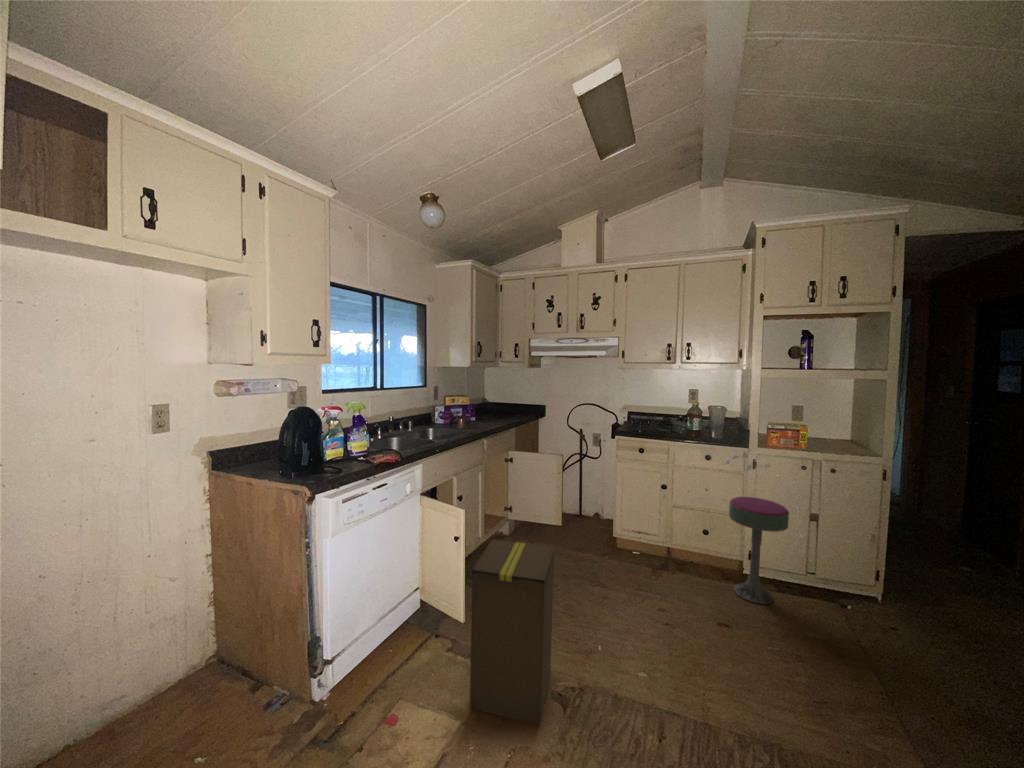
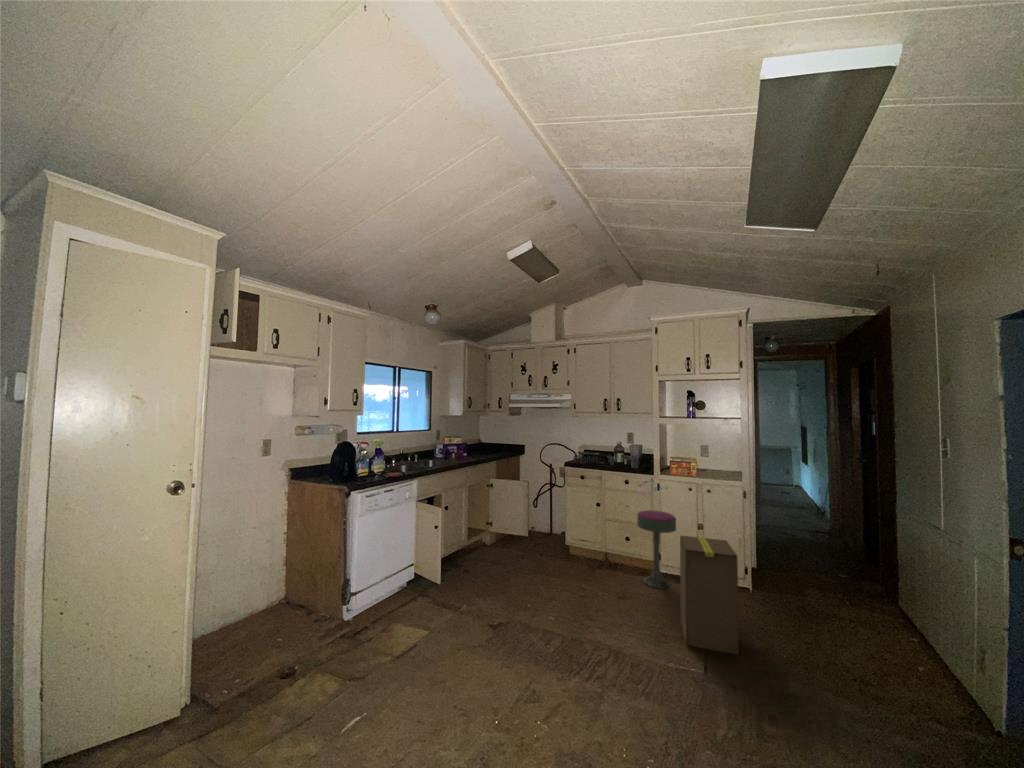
cardboard box: present [470,539,554,724] -> present [680,536,739,655]

